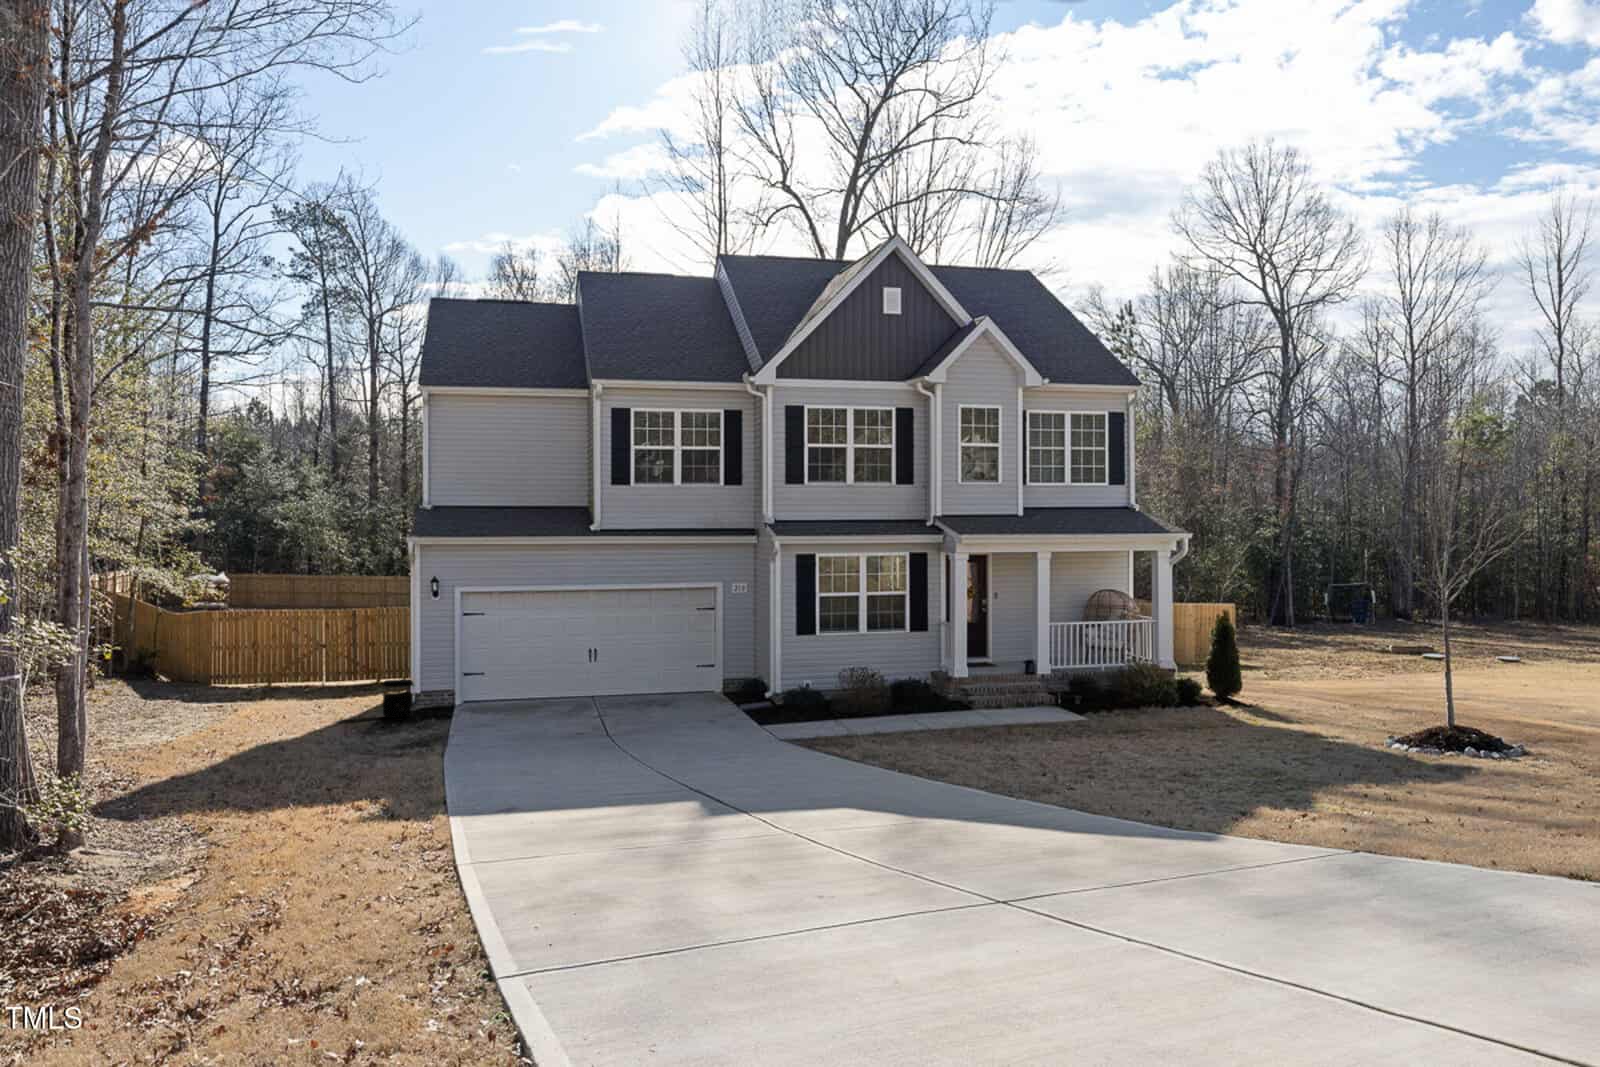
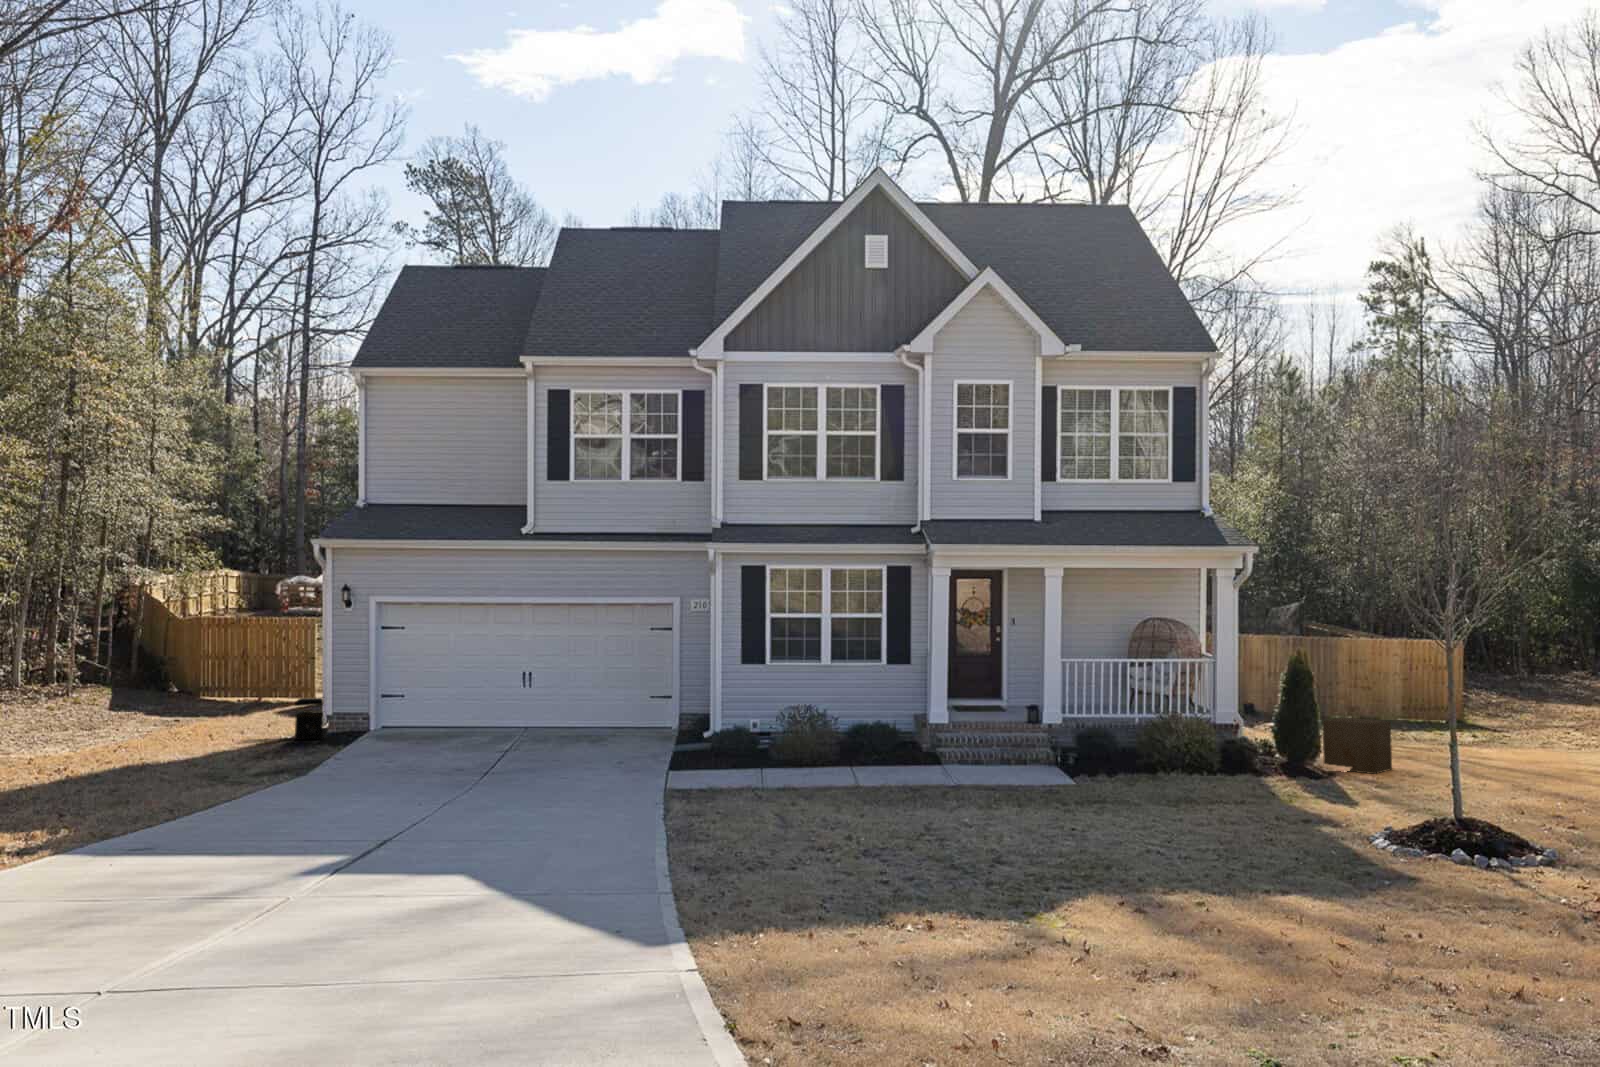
cardboard box: none [1238,661,1281,700] -> present [1323,718,1392,774]

